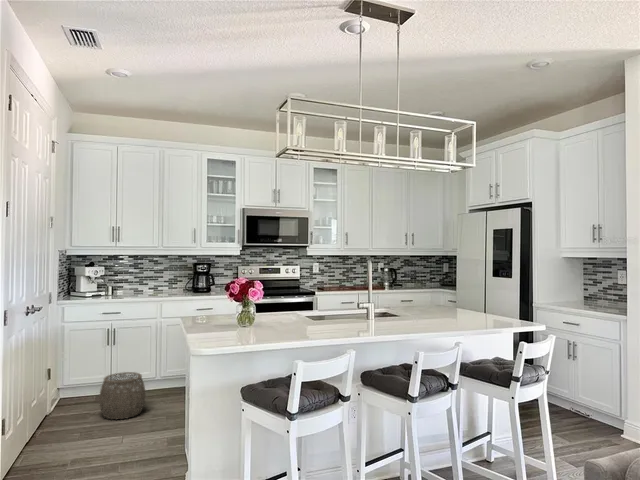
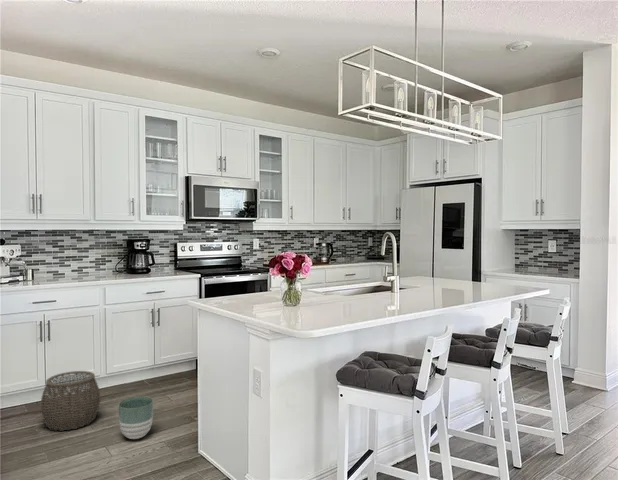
planter: none [146,397,175,433] -> present [118,396,153,439]

